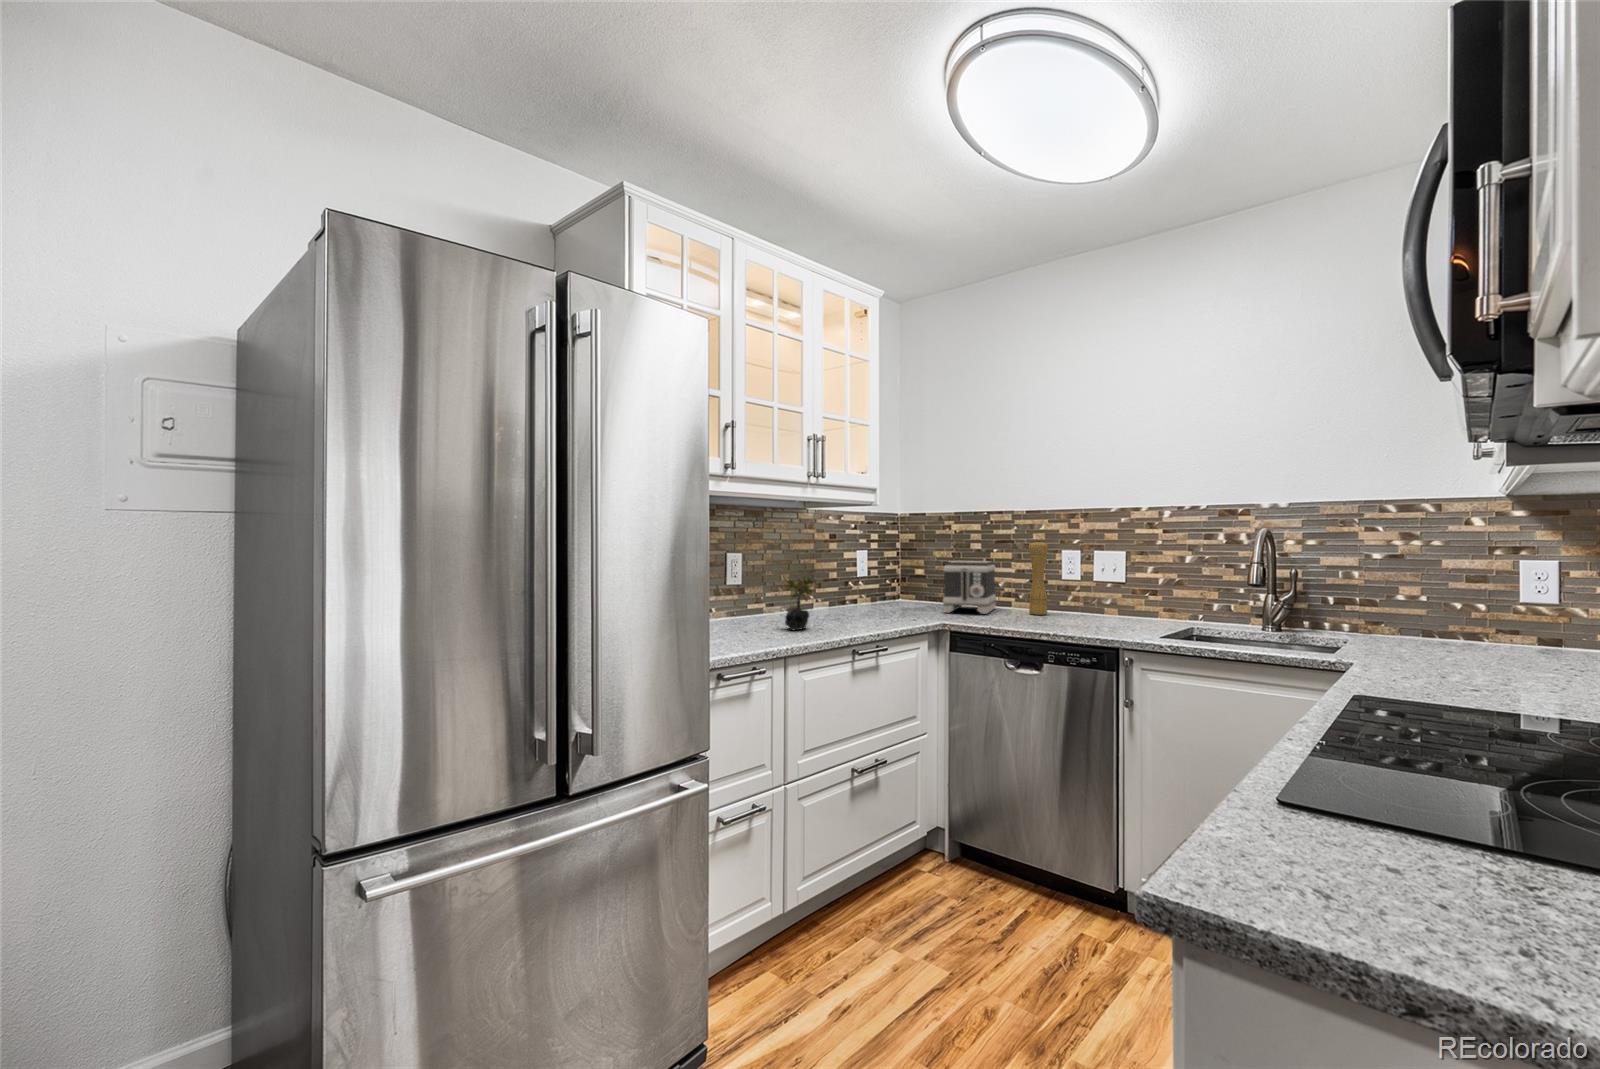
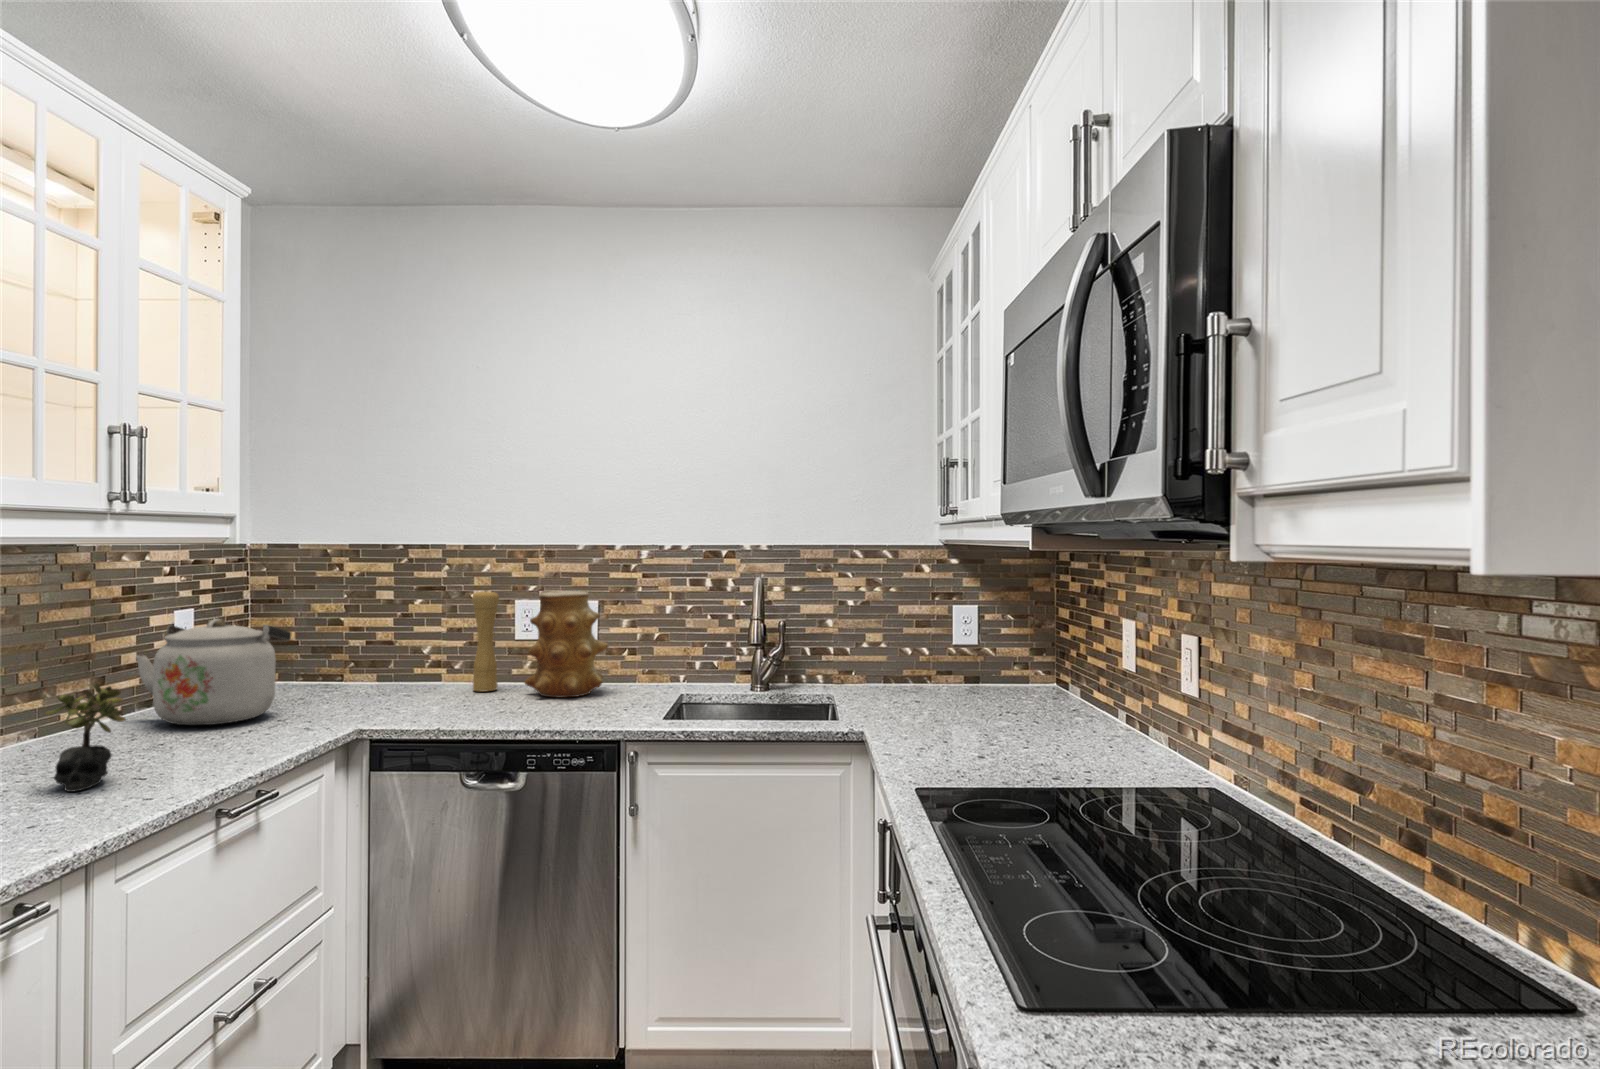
vase: none [1064,542,1130,622] -> present [525,591,608,697]
kettle: none [834,552,912,614] -> present [136,619,291,725]
toaster: present [943,561,996,614] -> none [343,617,417,703]

